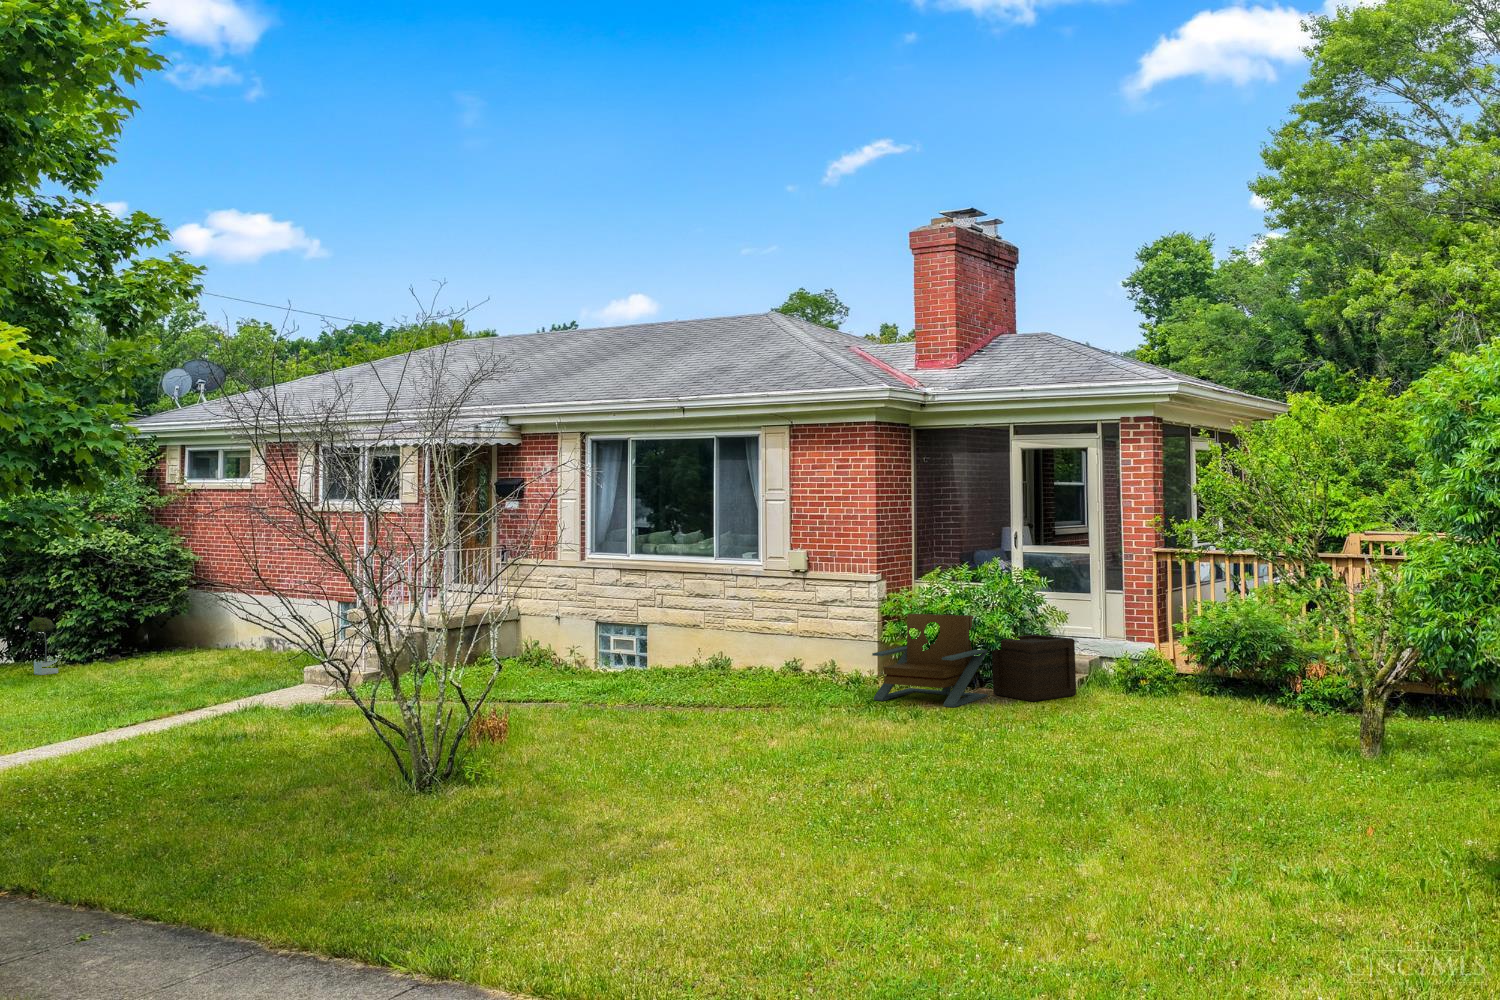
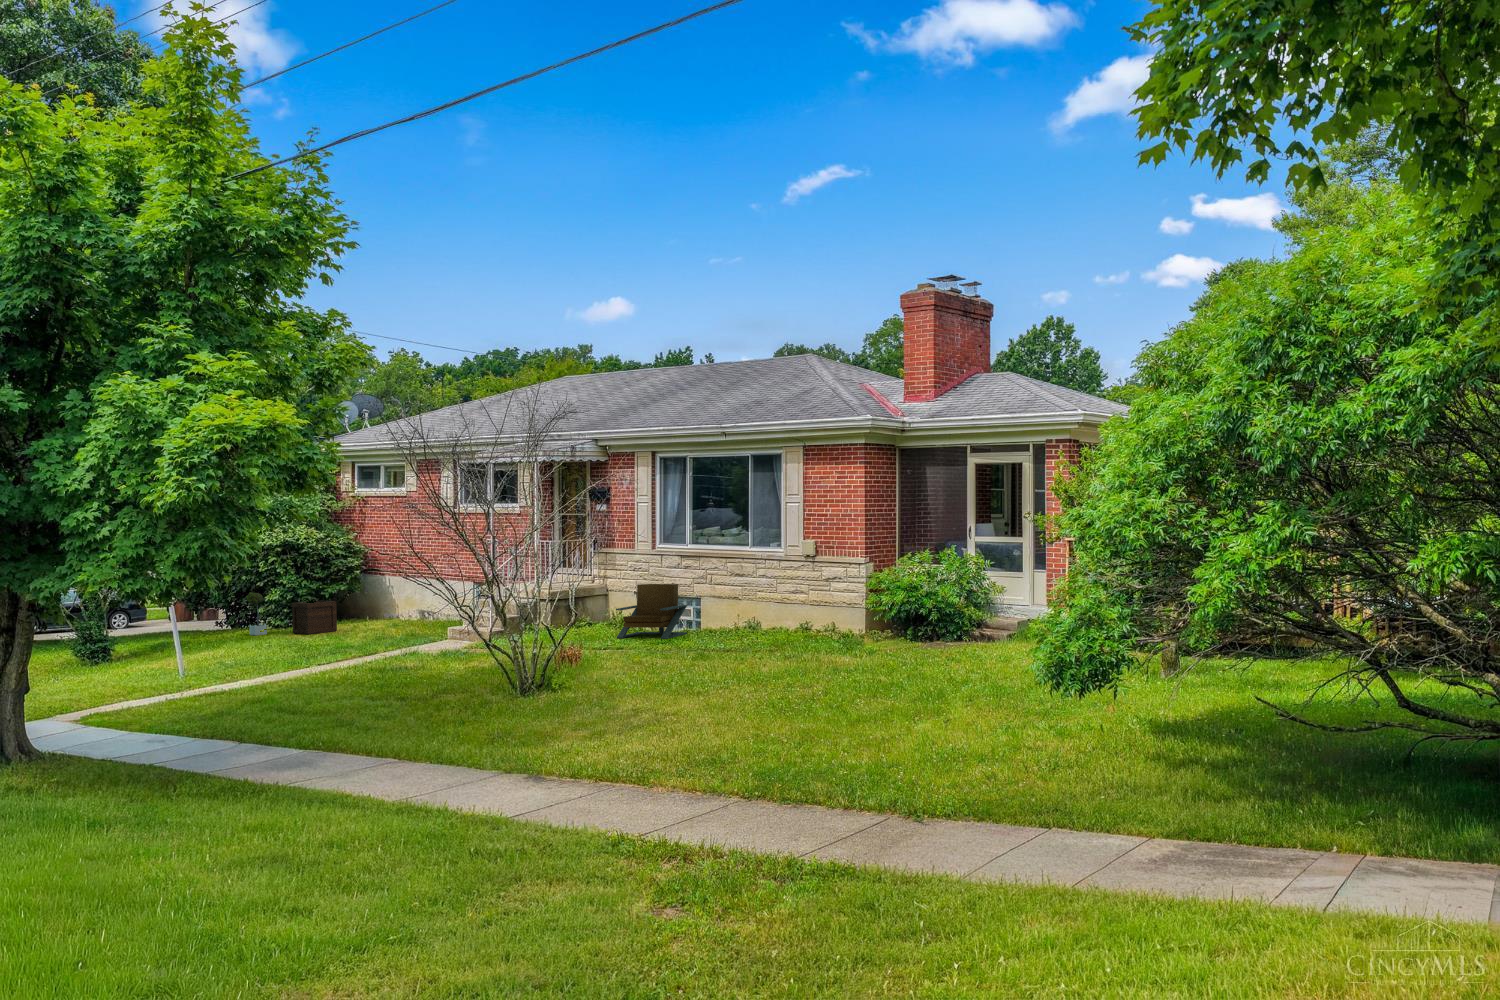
lounge chair: present [872,614,988,707] -> present [616,584,687,639]
wooden crate: present [992,634,1076,702] -> present [292,601,337,634]

